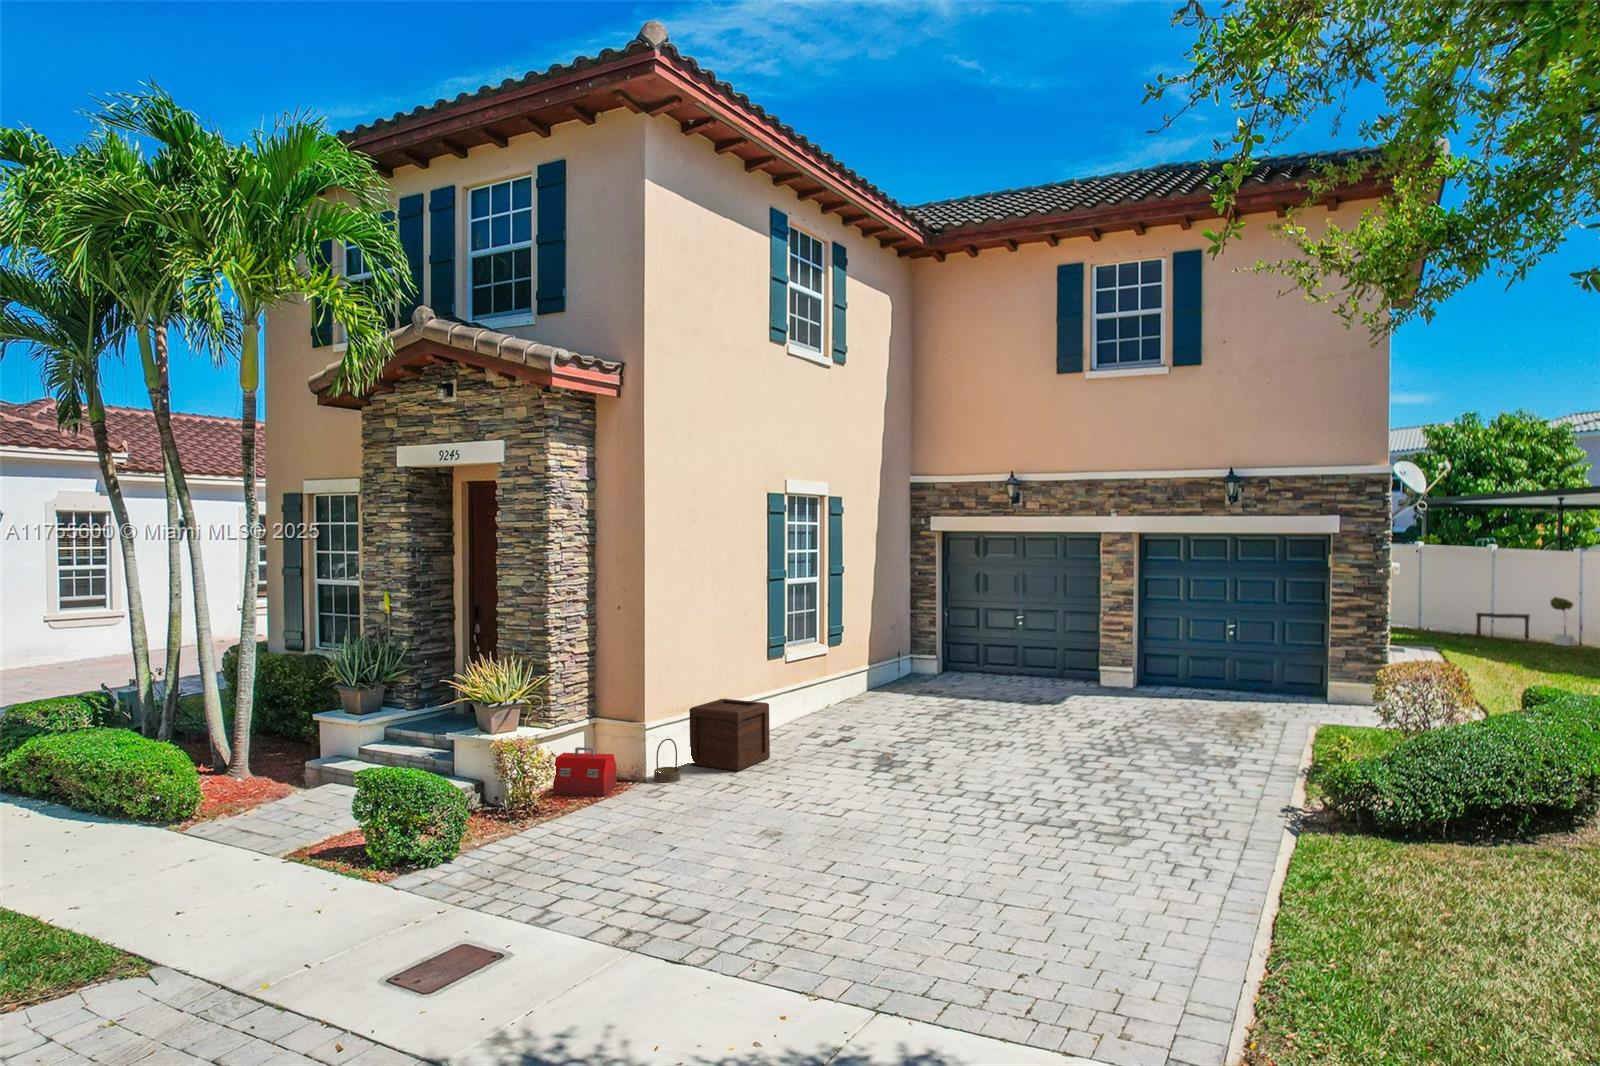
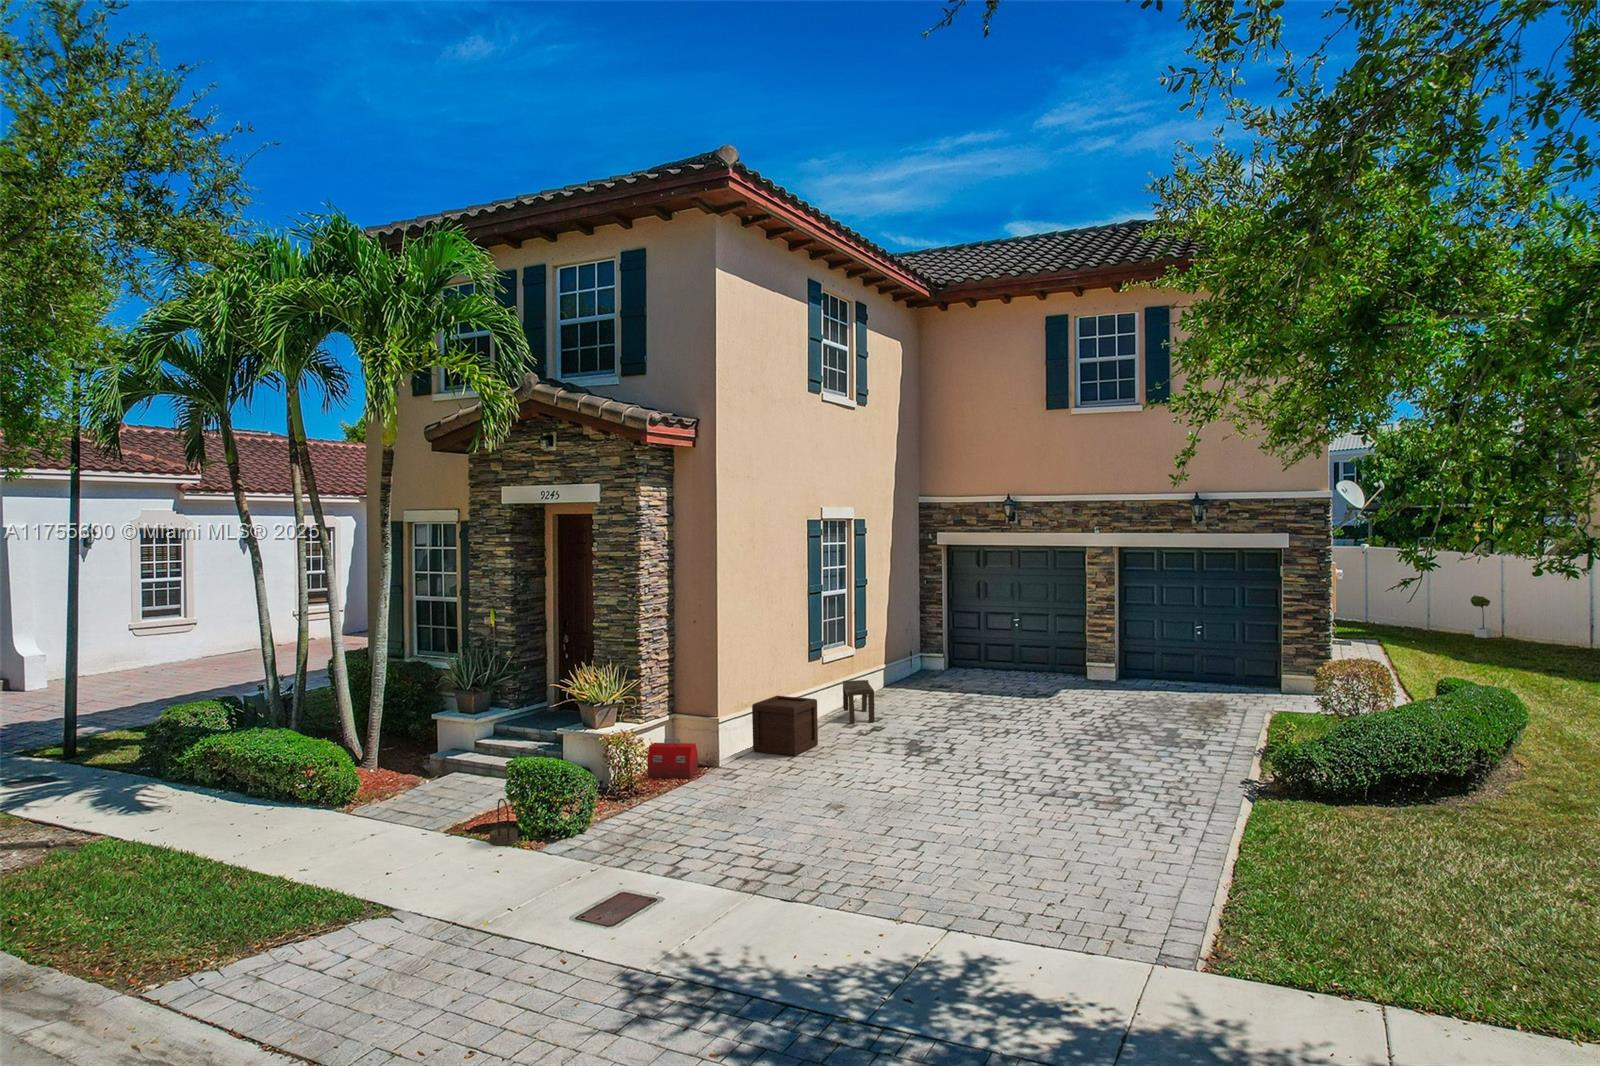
bench: present [1476,613,1530,641] -> present [842,680,875,723]
basket: present [654,739,680,782] -> present [489,798,518,846]

